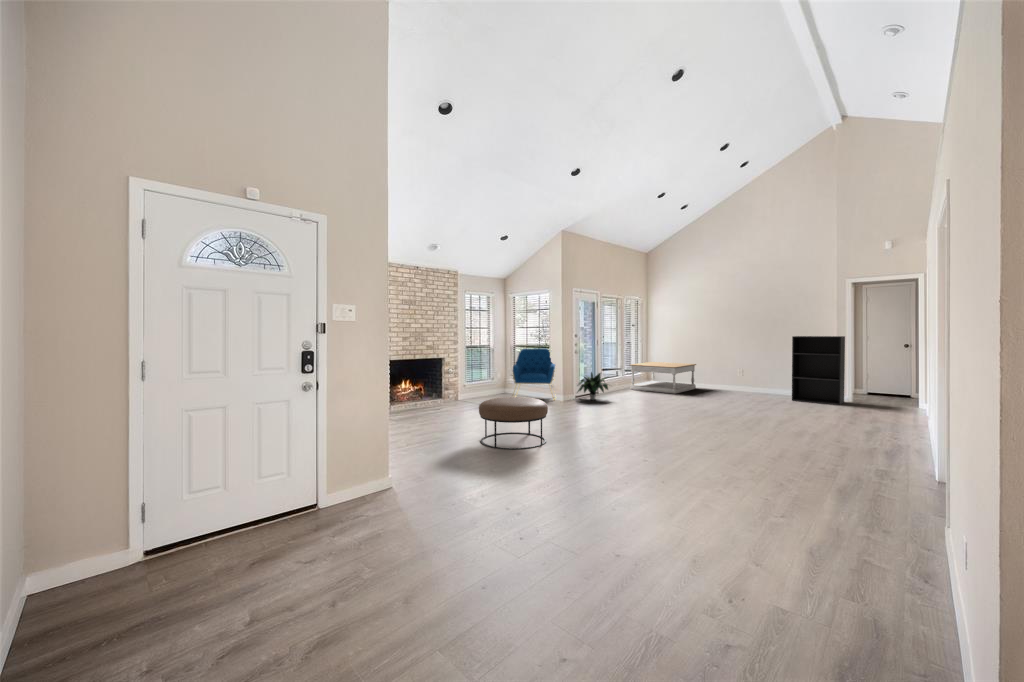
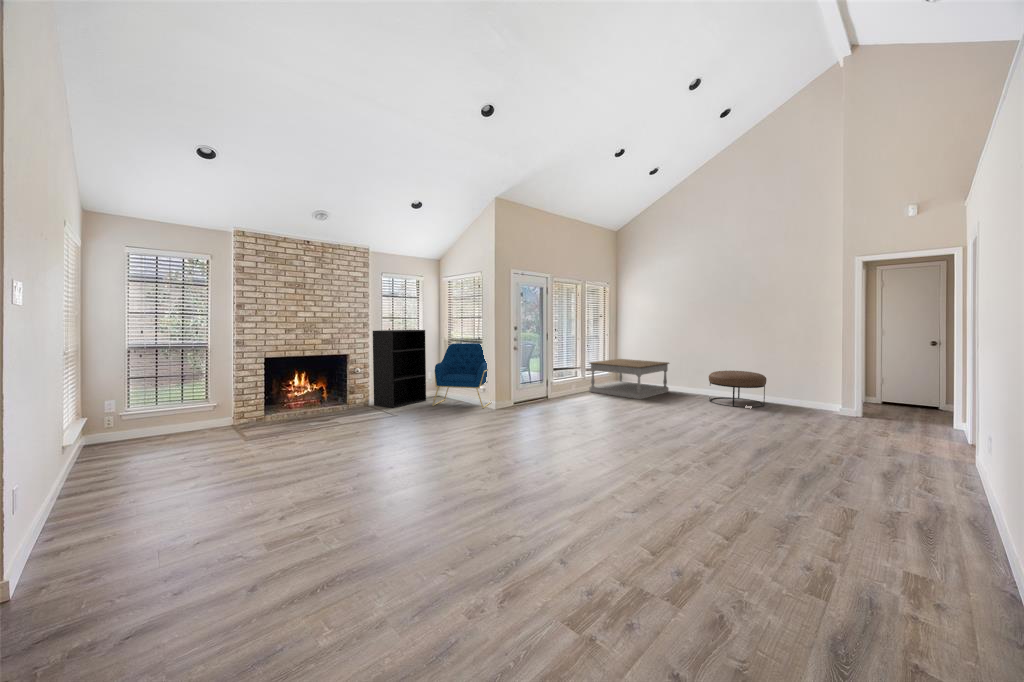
bookshelf: present [792,336,845,405] -> present [373,330,426,408]
potted plant: present [578,372,608,400] -> none [510,372,557,408]
ottoman: present [479,397,548,449] -> present [709,371,767,407]

